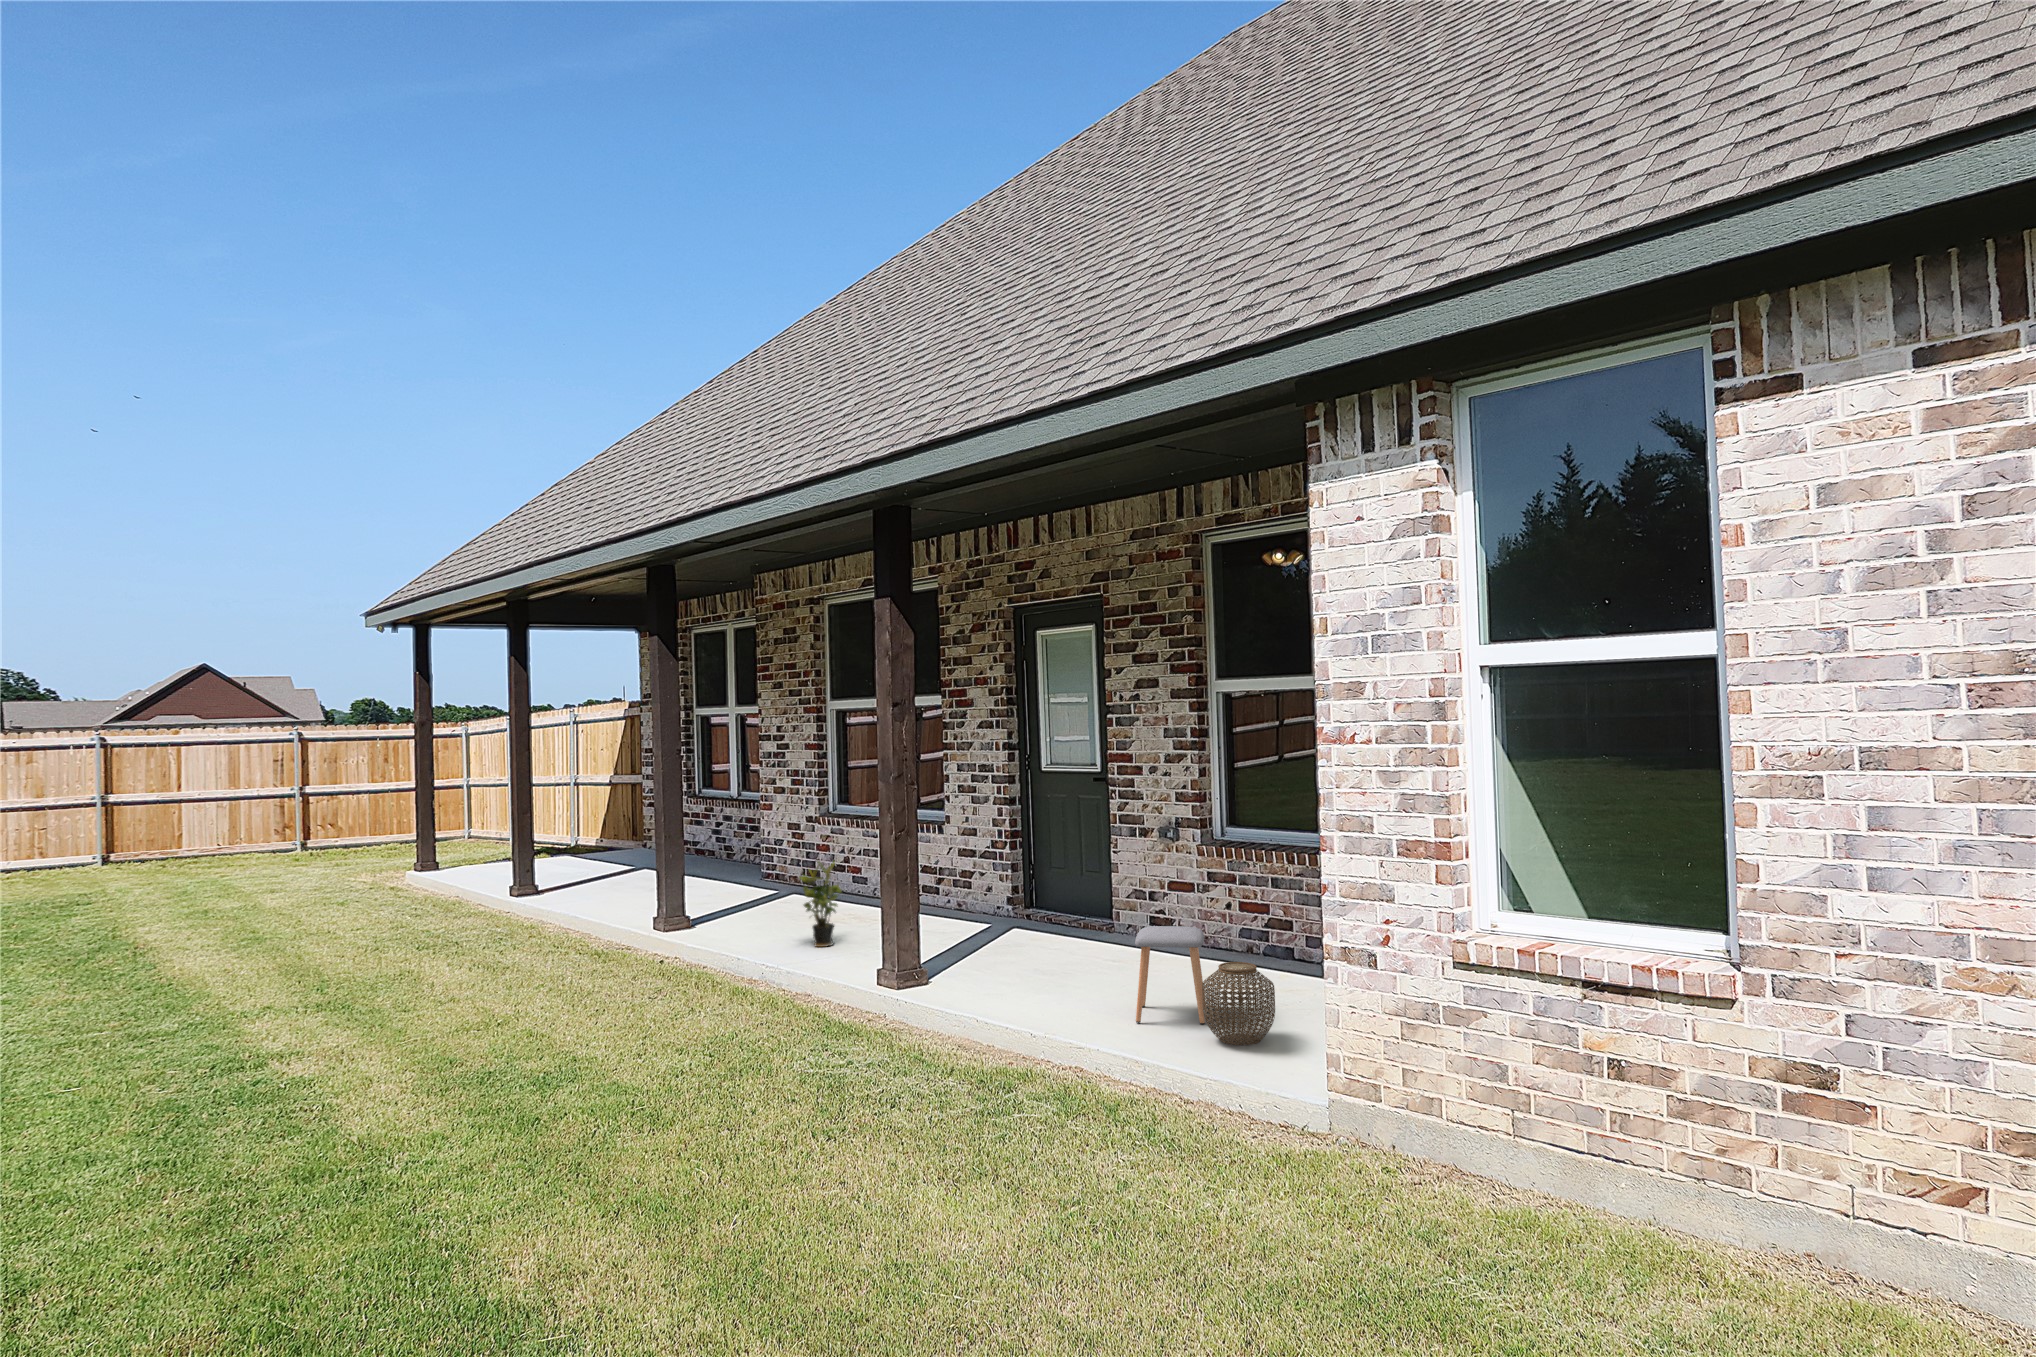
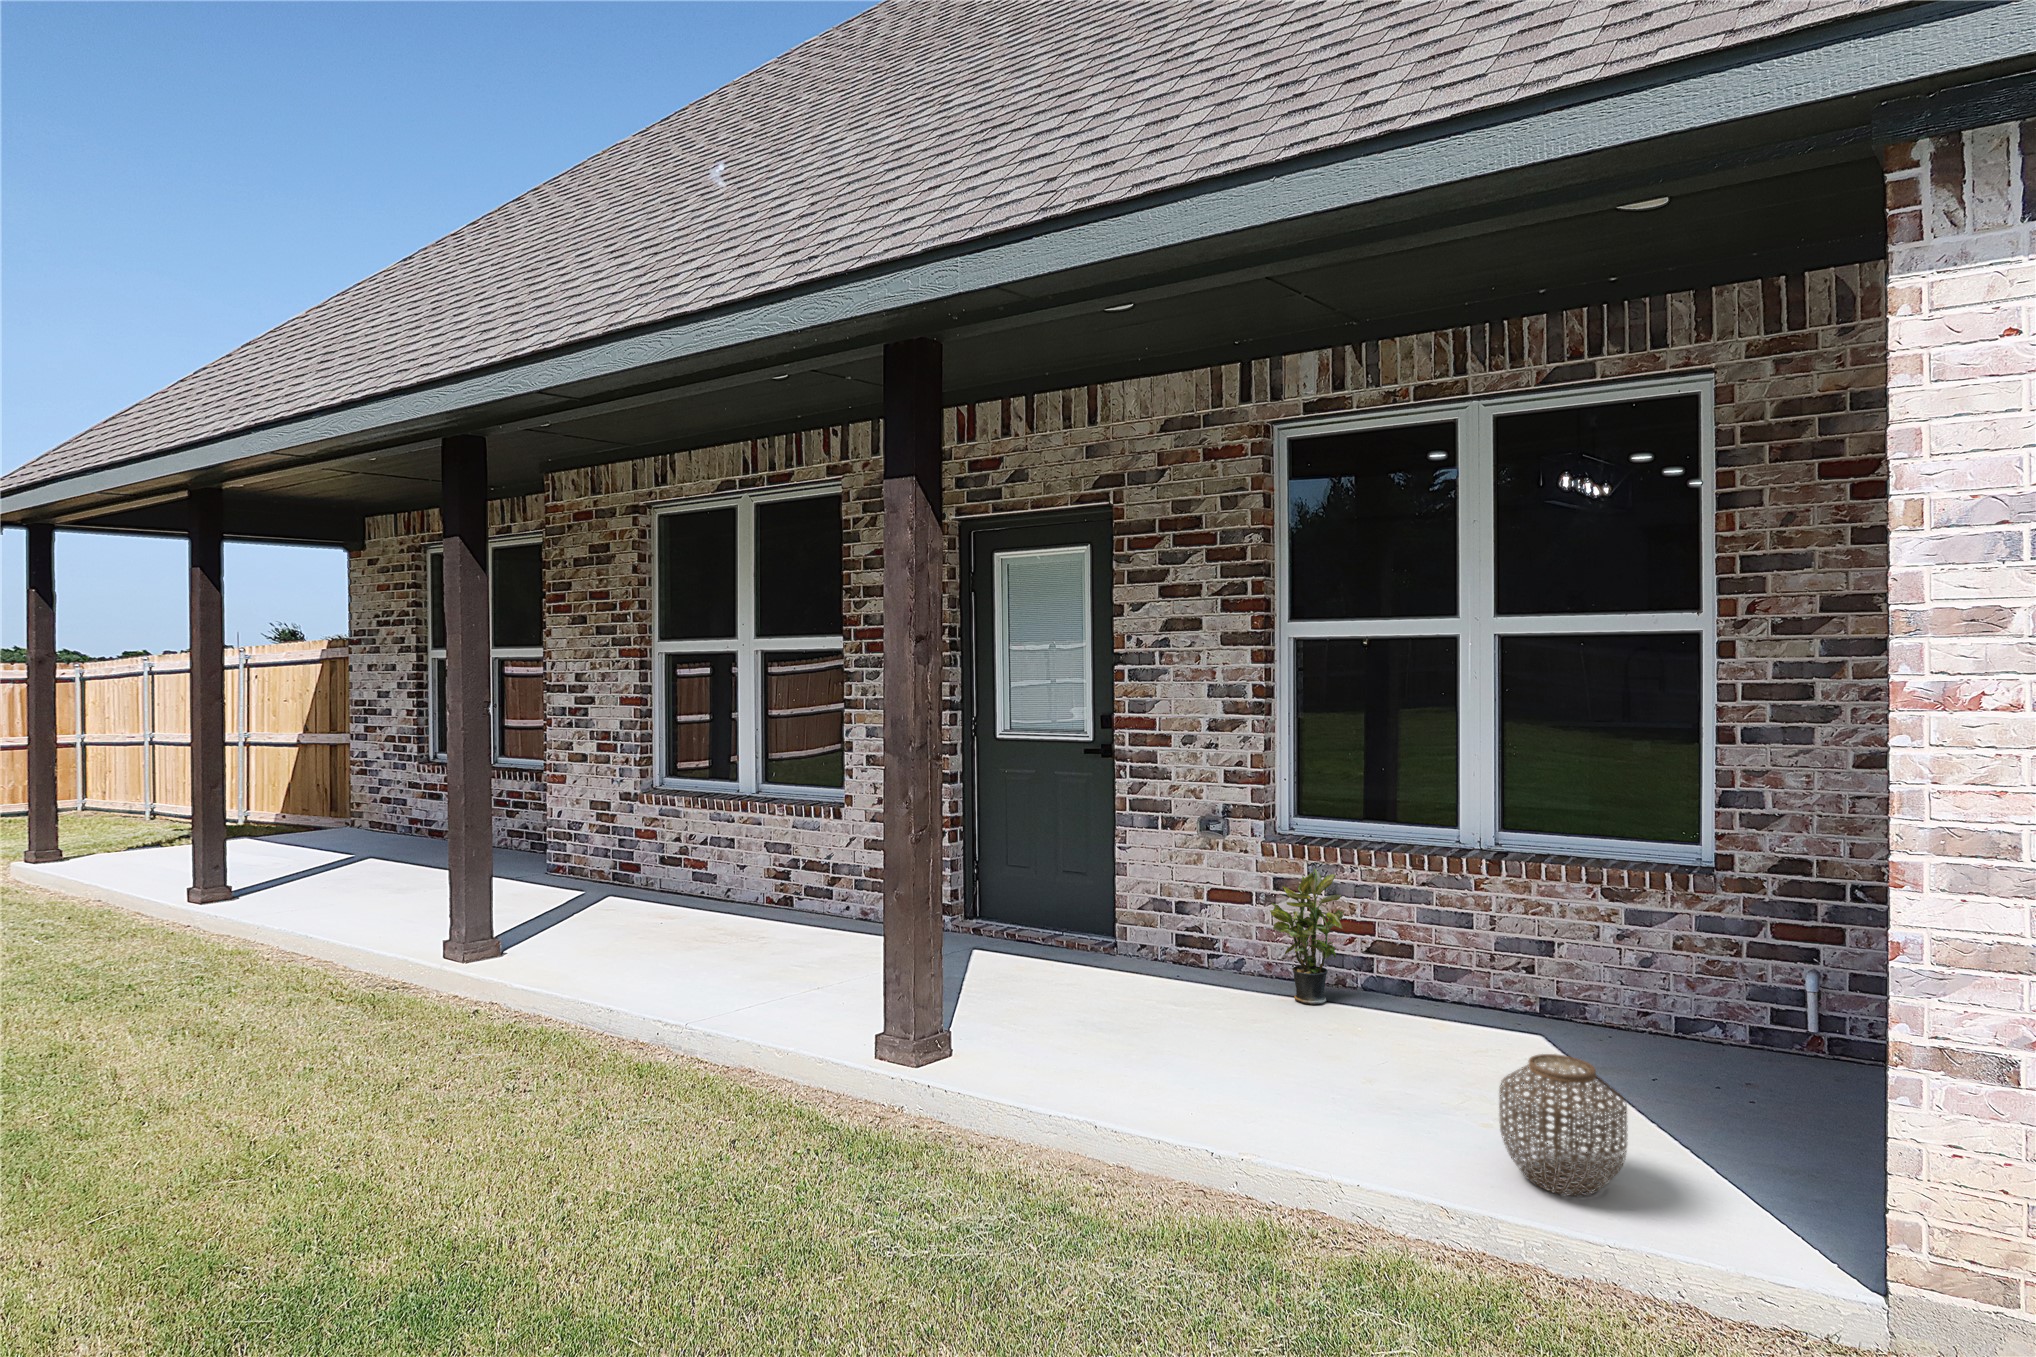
potted plant: present [799,861,841,947] -> present [1270,869,1343,1005]
stool: present [1135,926,1205,1024] -> none [1319,985,1461,1149]

